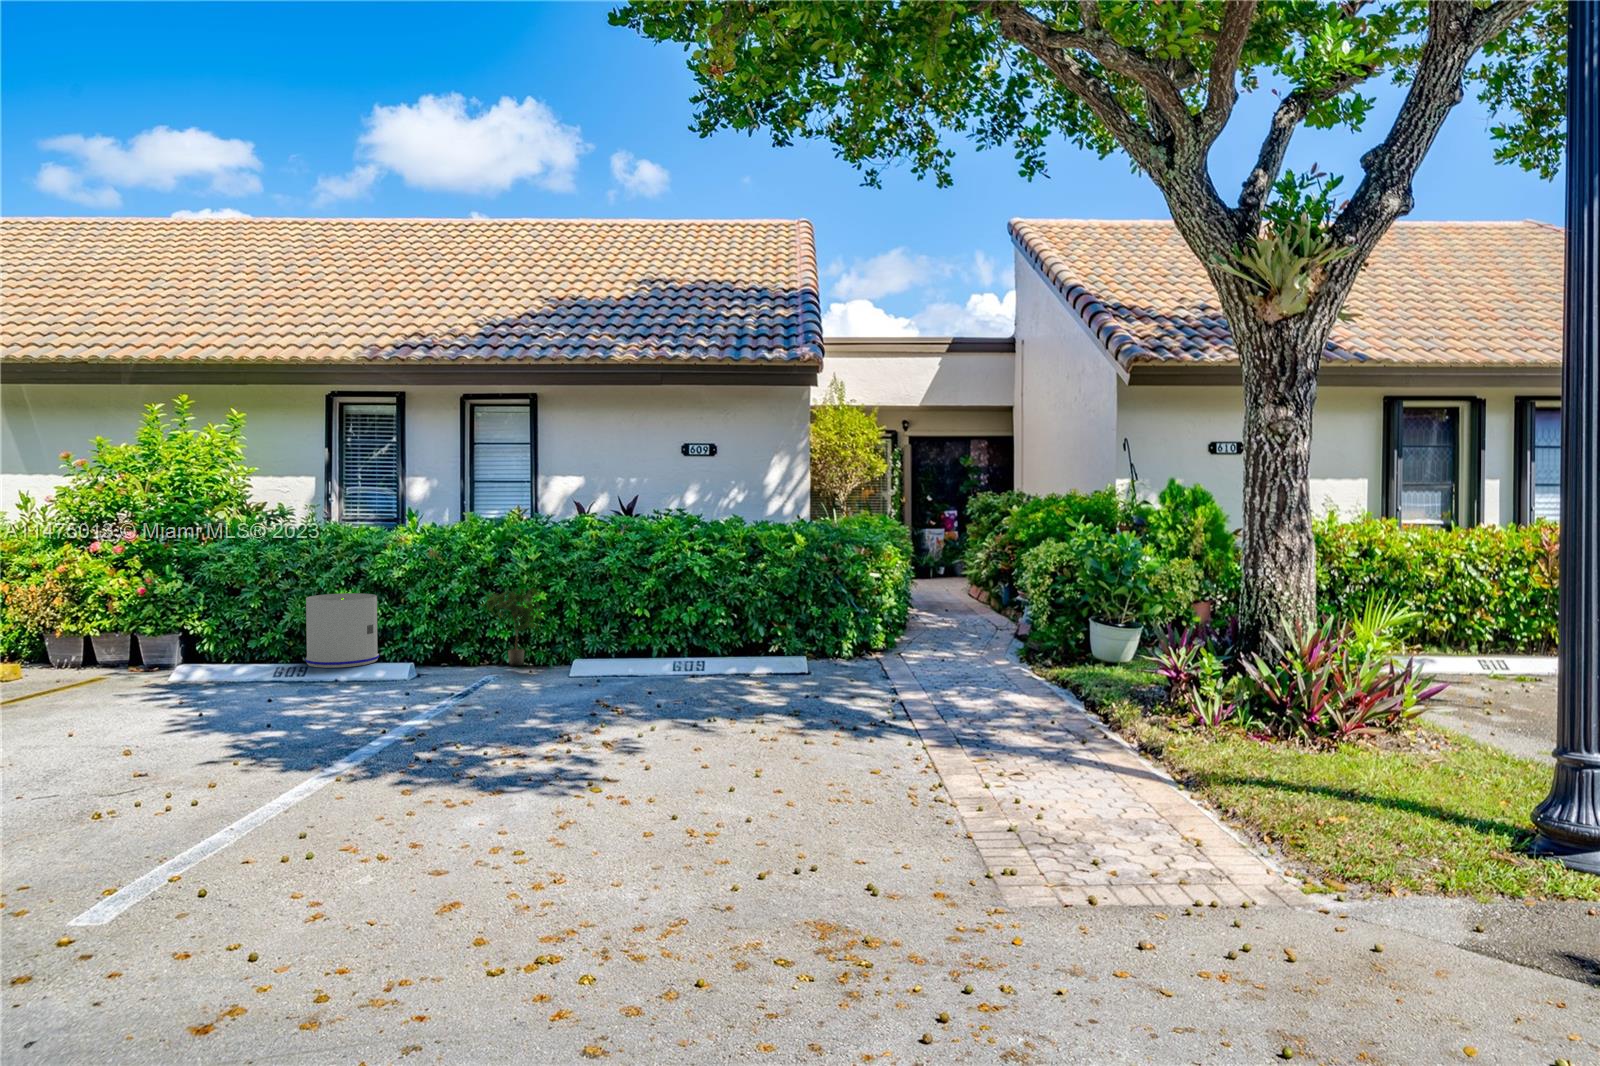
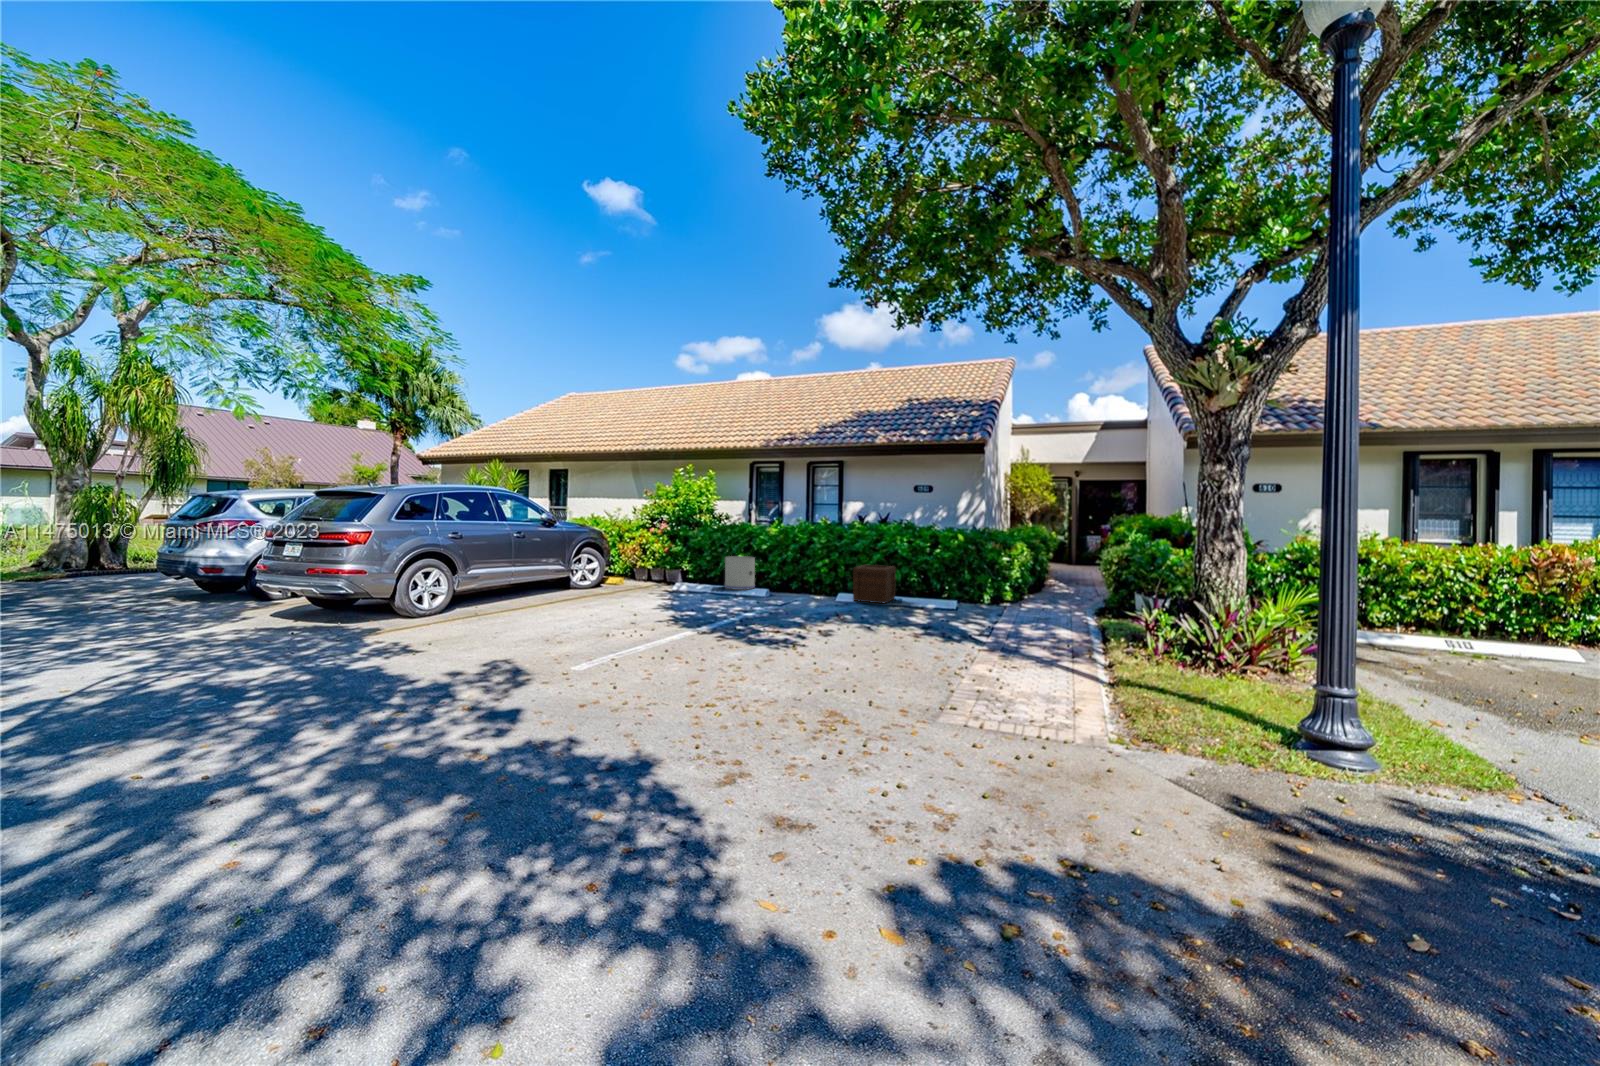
potted plant: present [481,588,544,666] -> none [797,557,828,595]
wooden crate: none [608,598,683,672] -> present [853,565,896,604]

